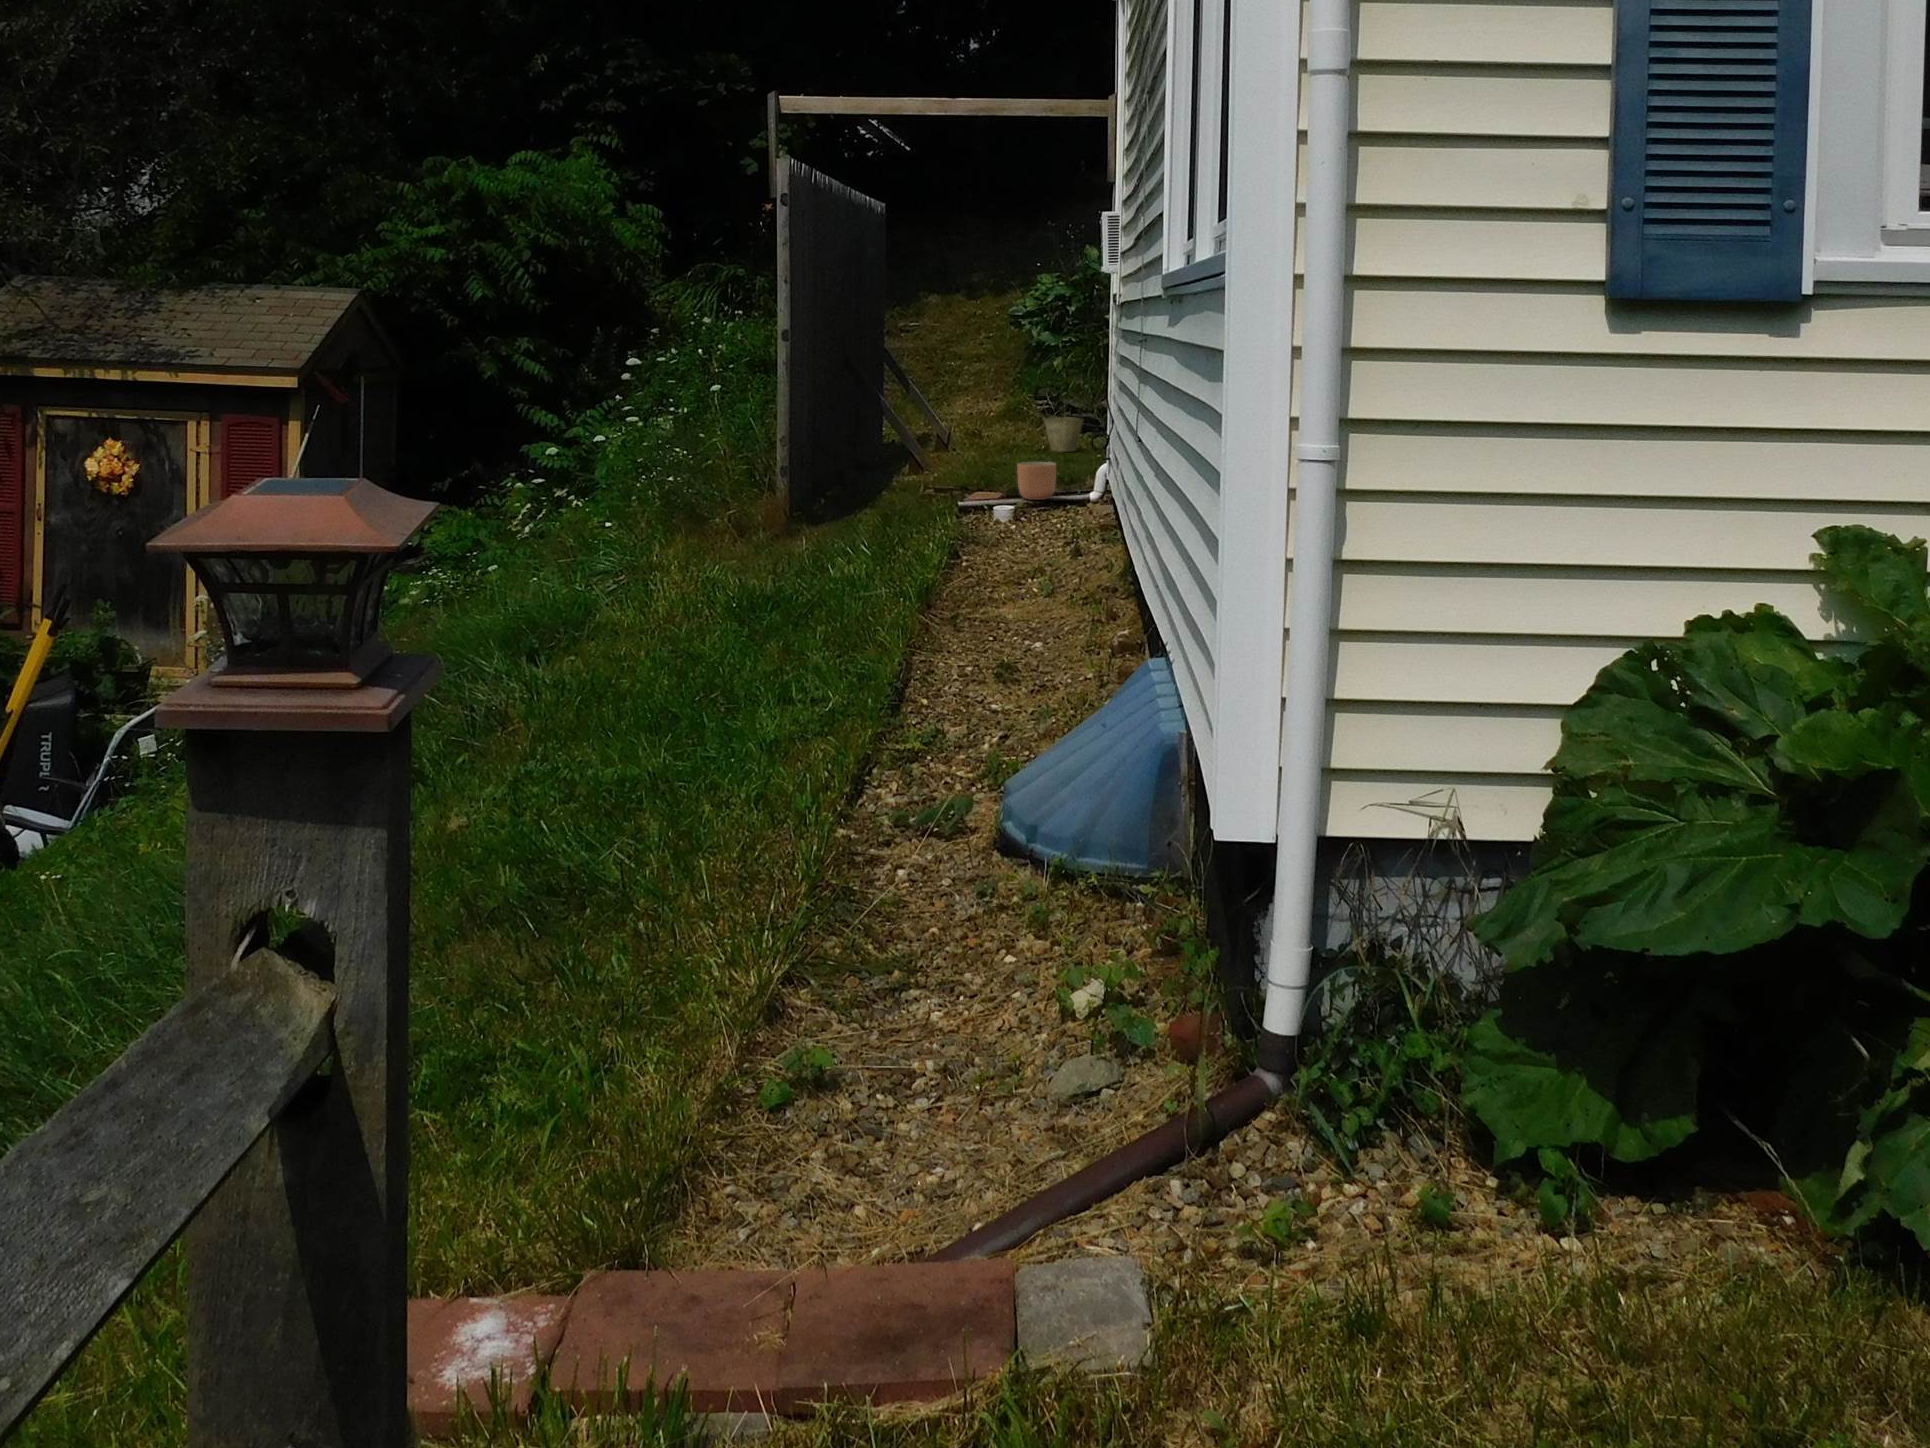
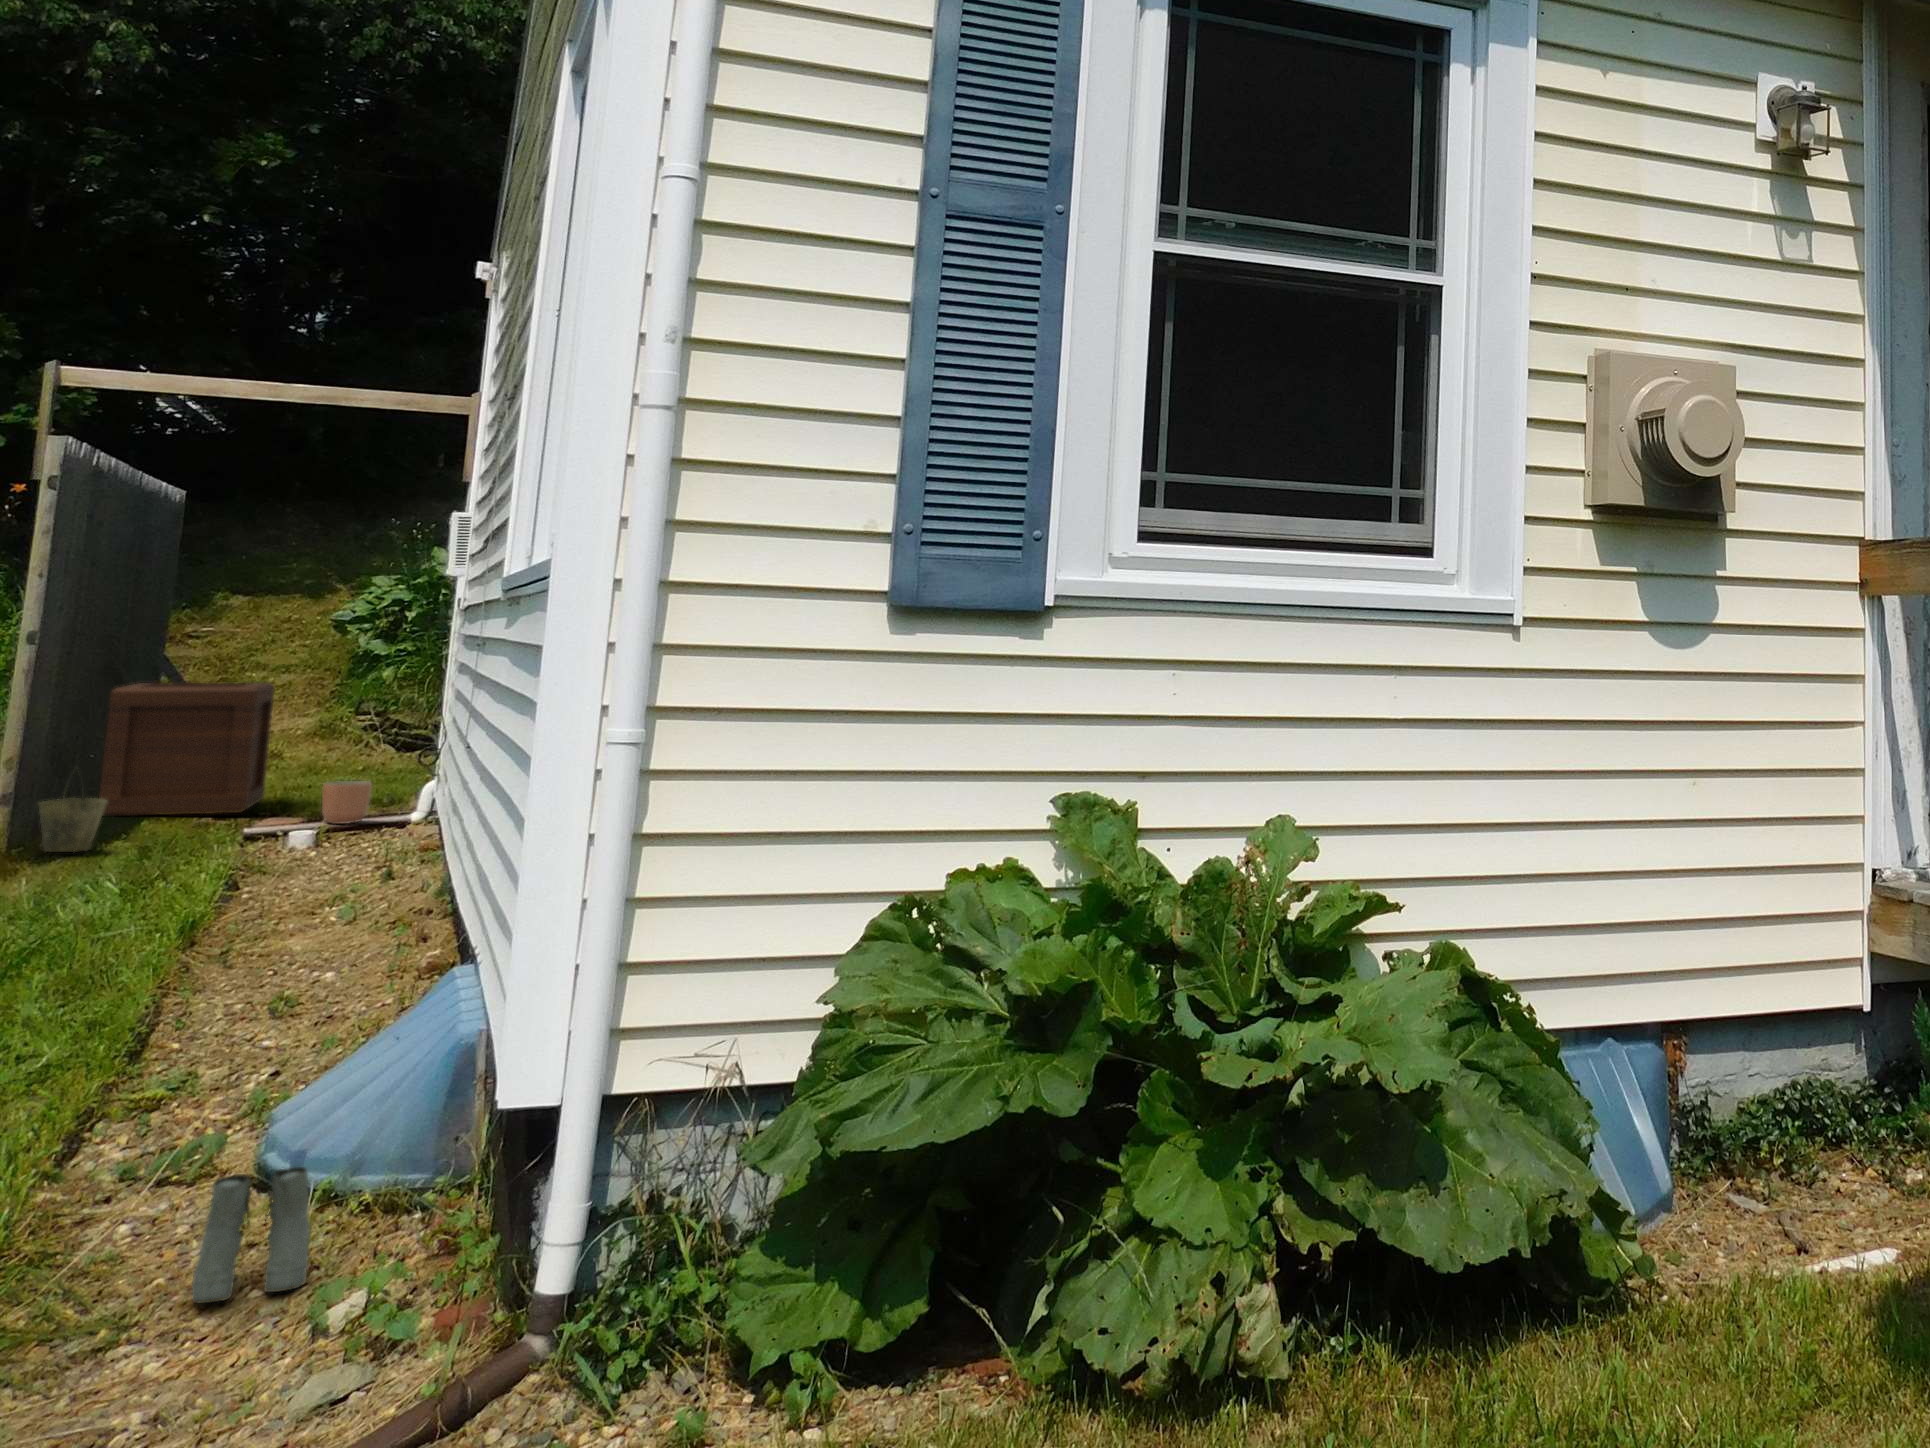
wooden crate: none [849,373,972,487] -> present [99,683,275,816]
bucket: present [1044,417,1083,452] -> present [39,780,108,852]
boots: none [957,847,1050,963] -> present [192,1167,310,1304]

